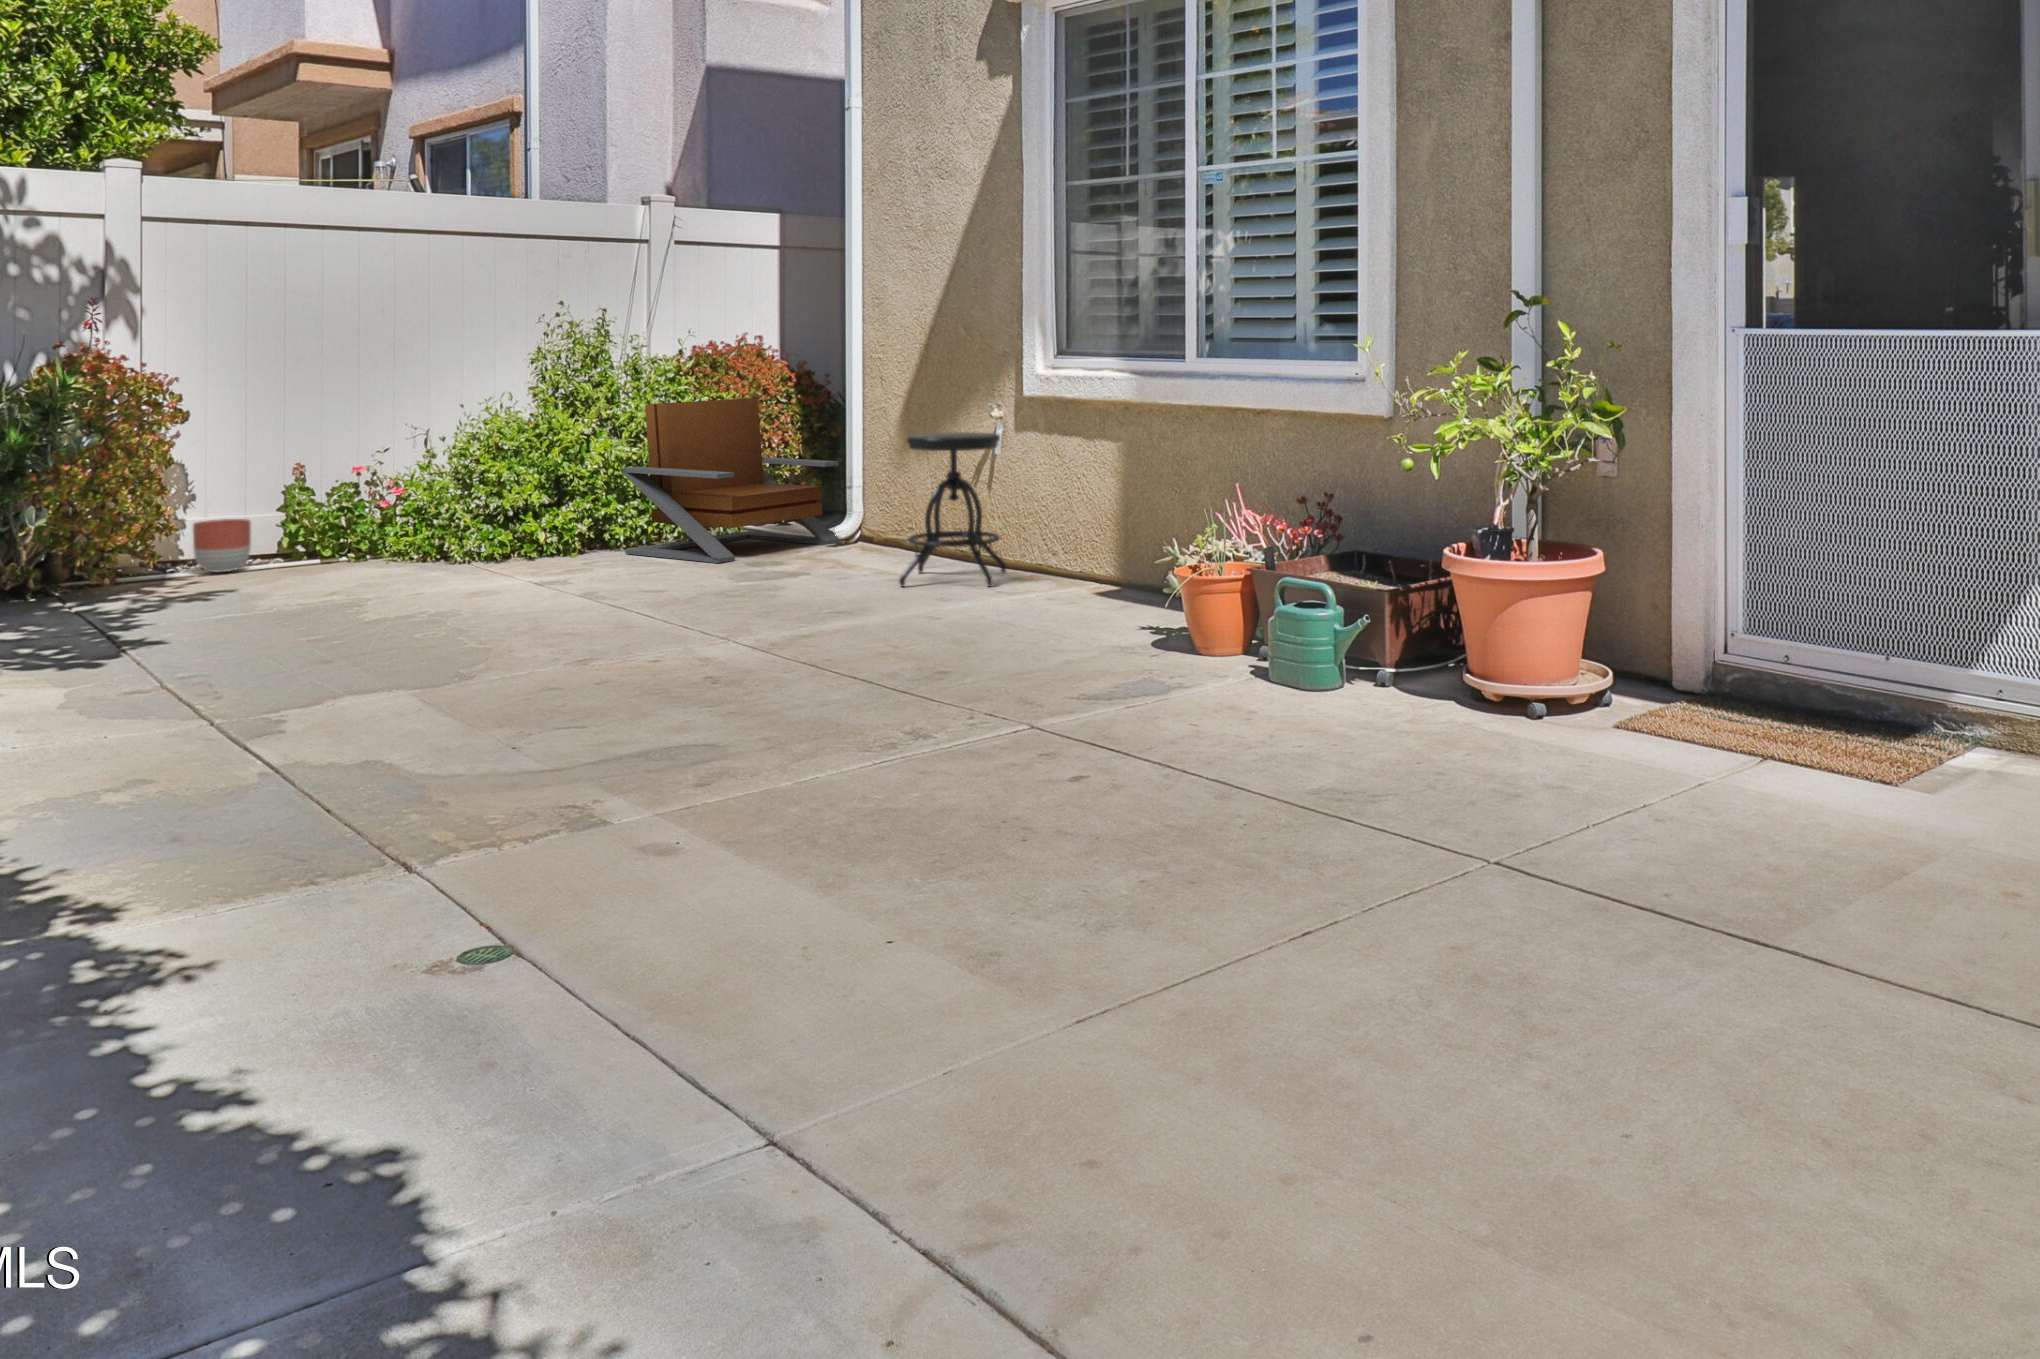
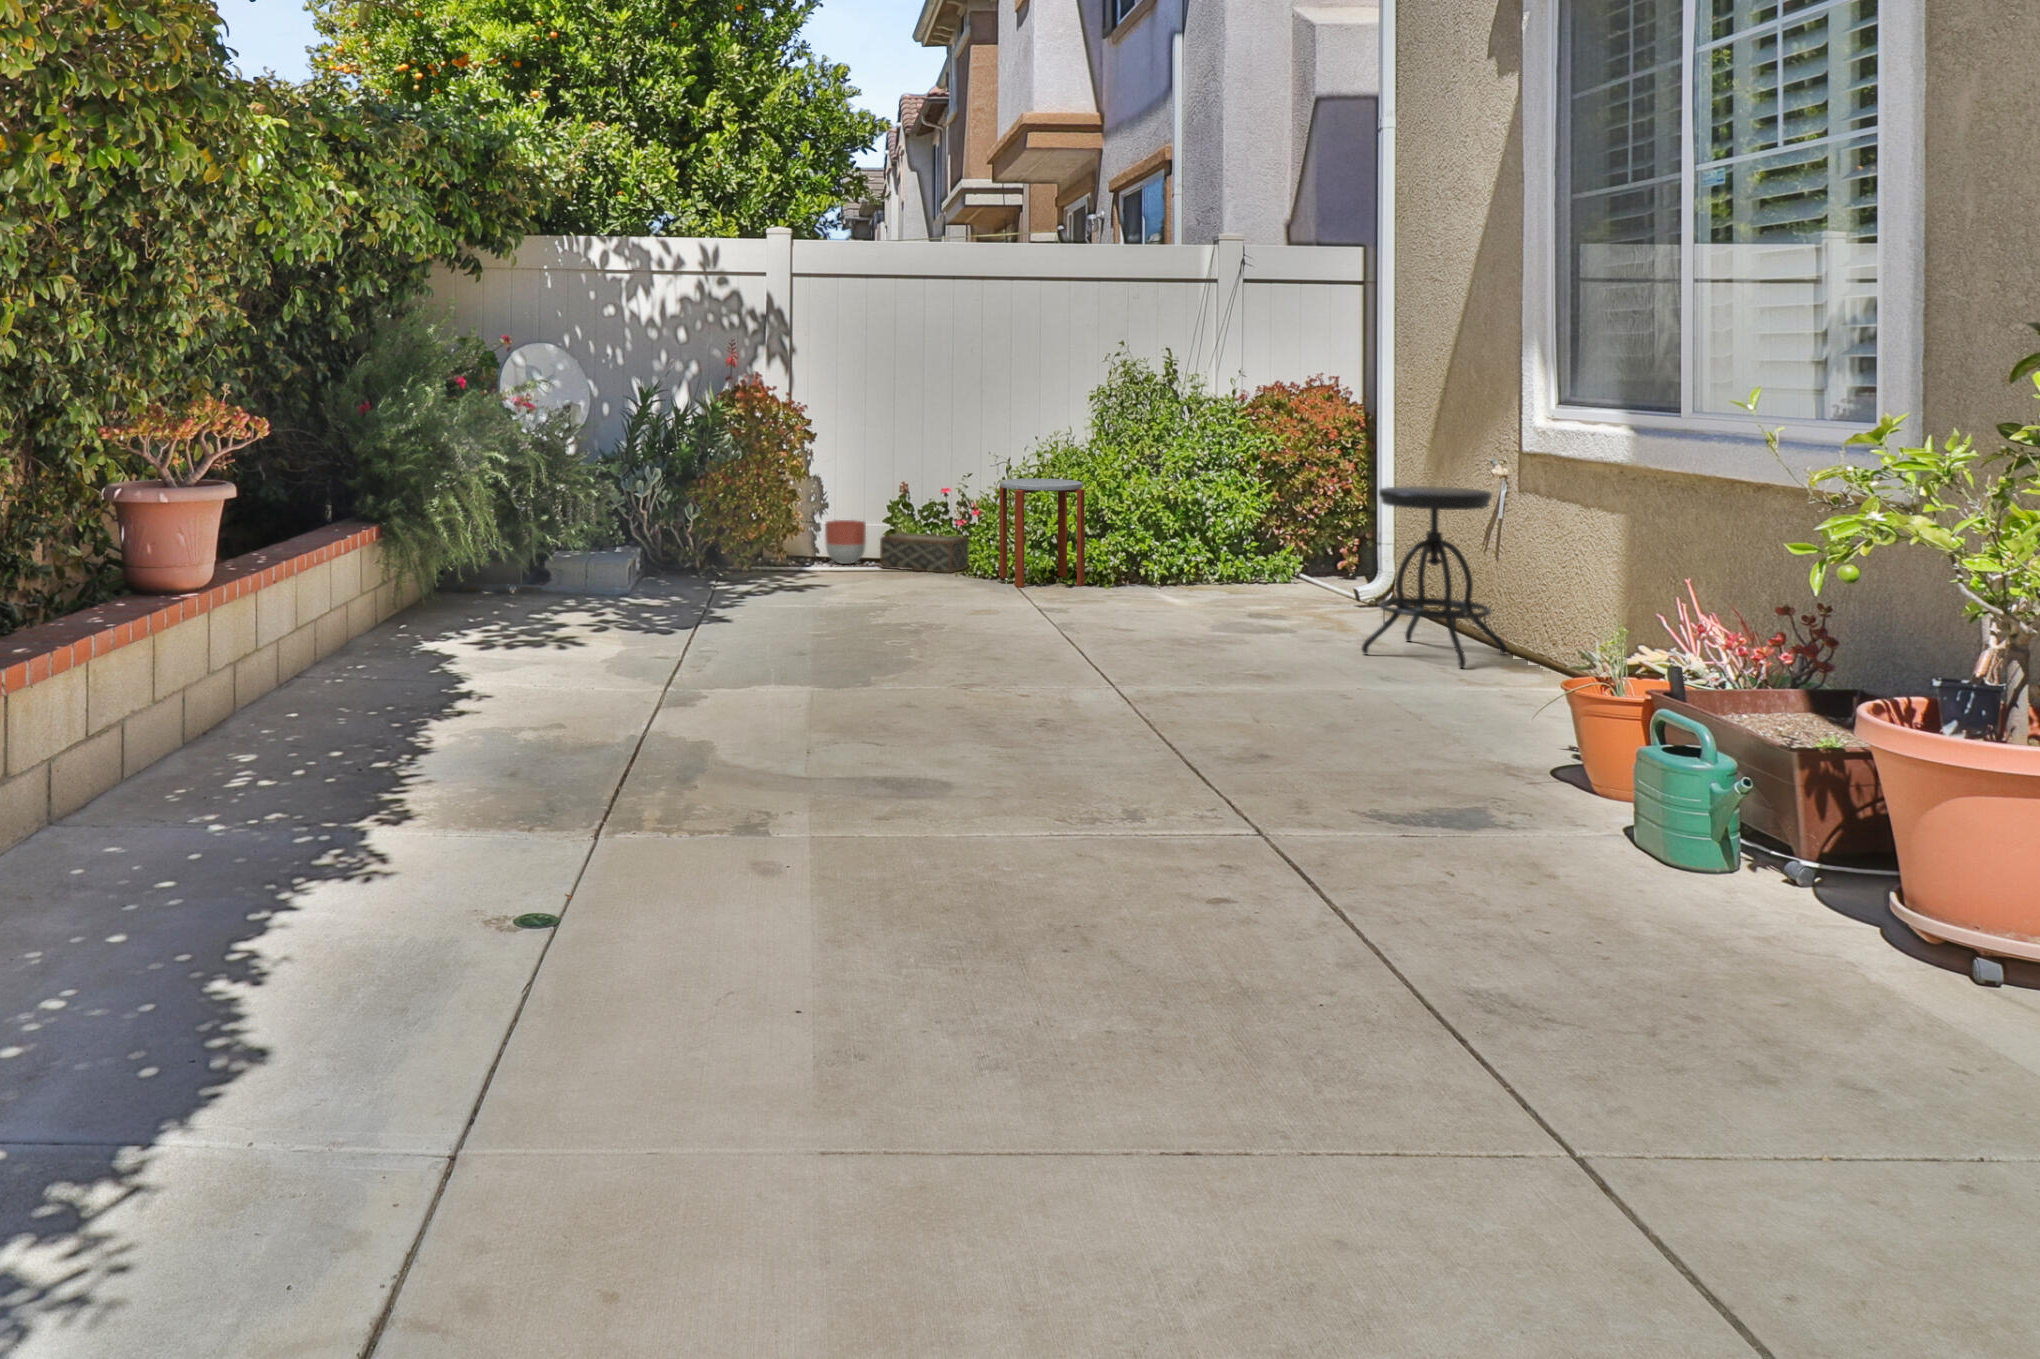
lounge chair: present [621,398,840,563] -> none [1152,437,1373,604]
side table: none [446,453,554,572] -> present [999,479,1085,587]
woven basket: none [279,525,393,571] -> present [880,532,969,573]

